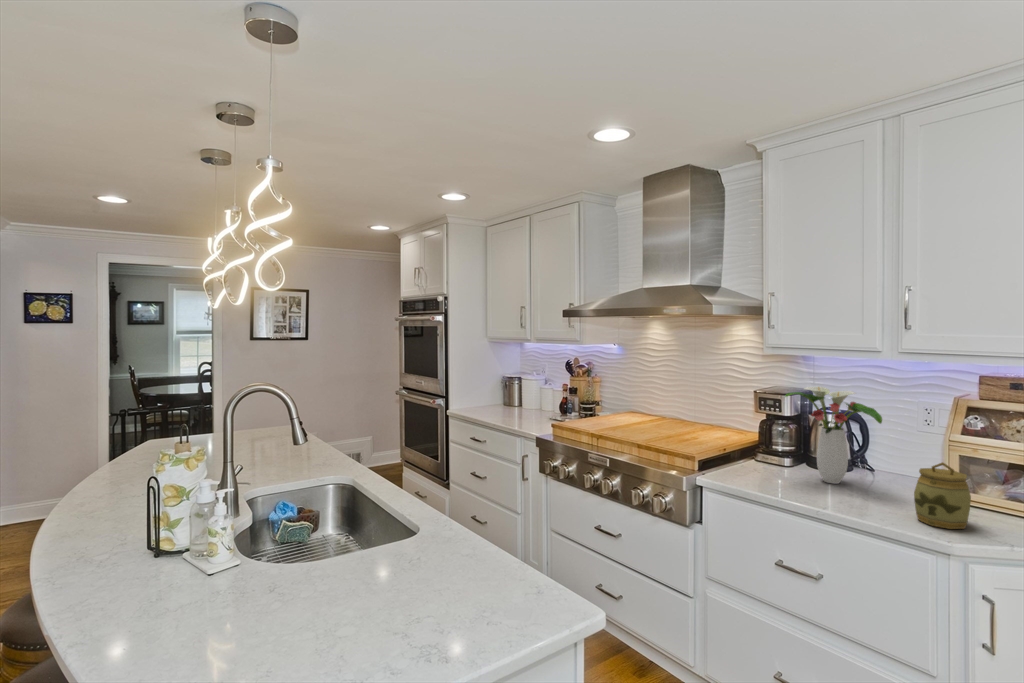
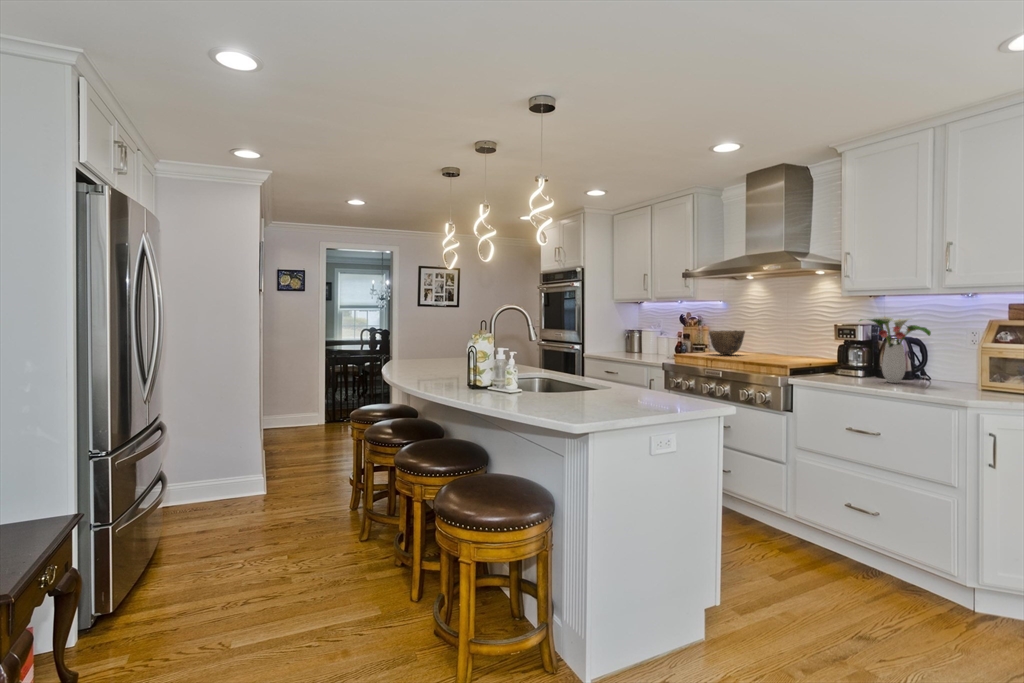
bowl: none [598,386,644,421] -> present [709,330,745,355]
jar: present [914,462,971,529] -> none [950,355,991,397]

